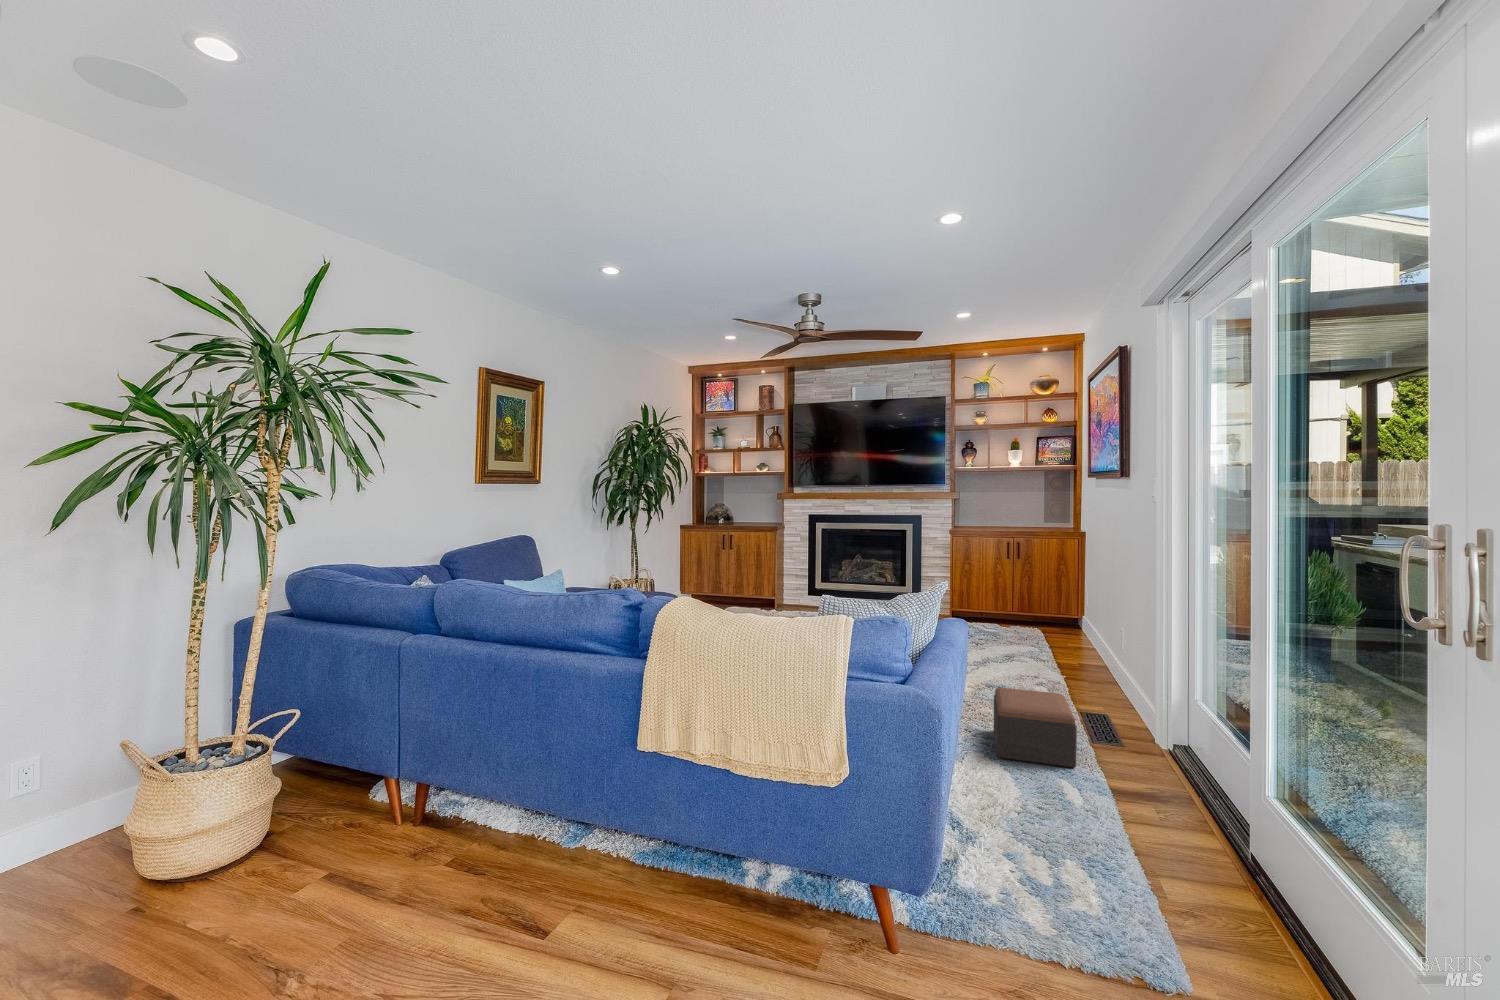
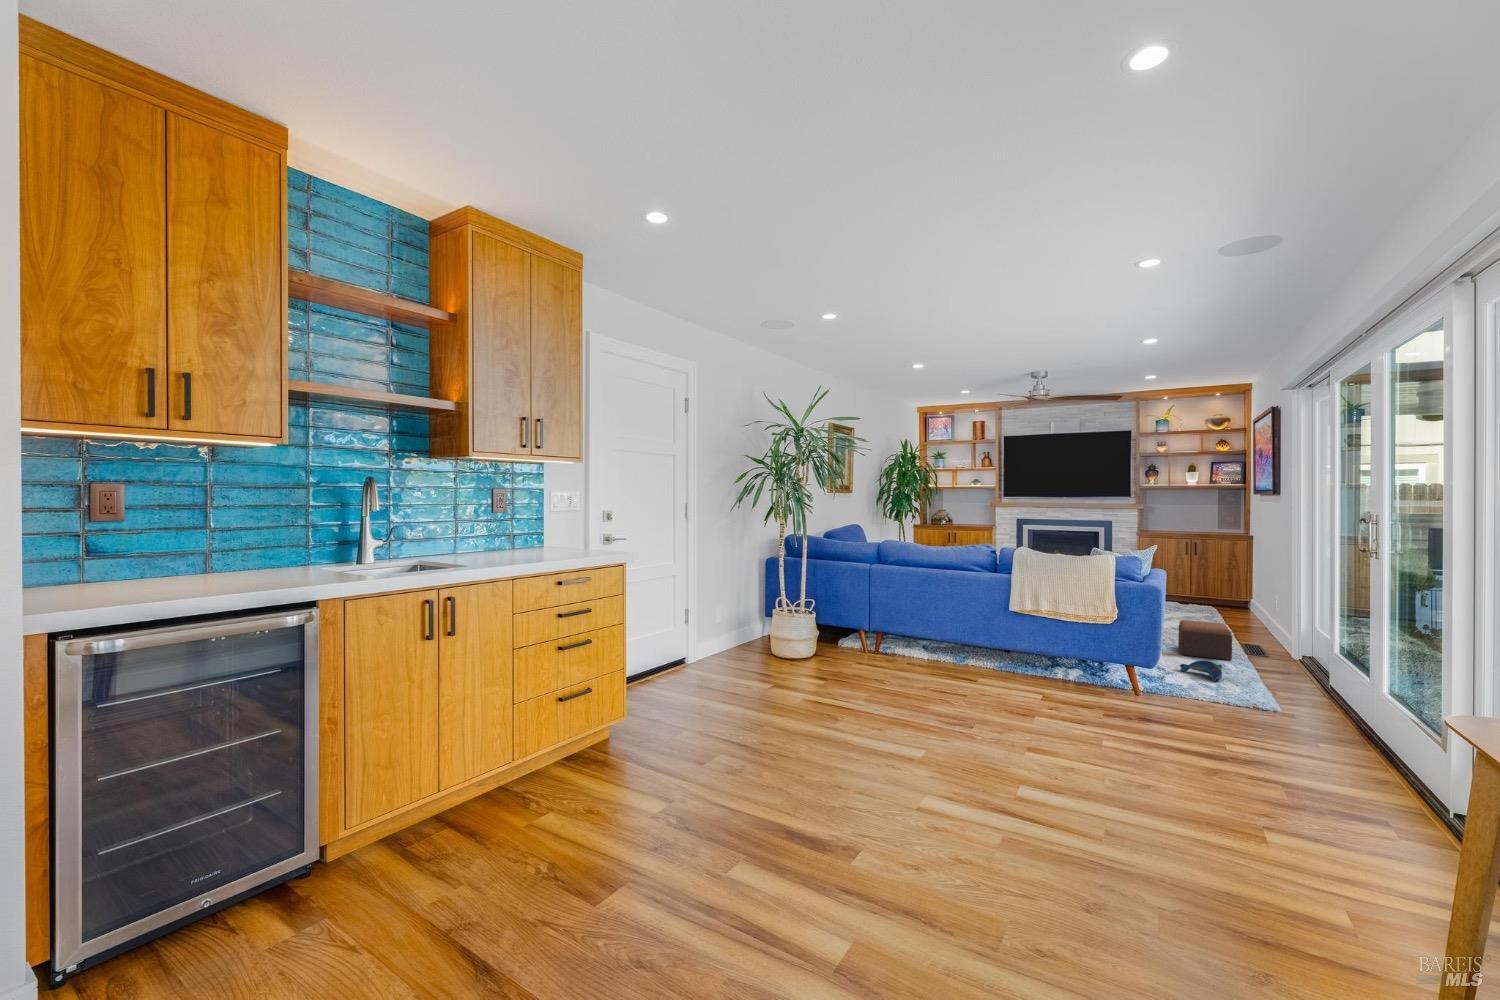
plush toy: none [992,802,1067,864] -> present [1180,660,1222,681]

